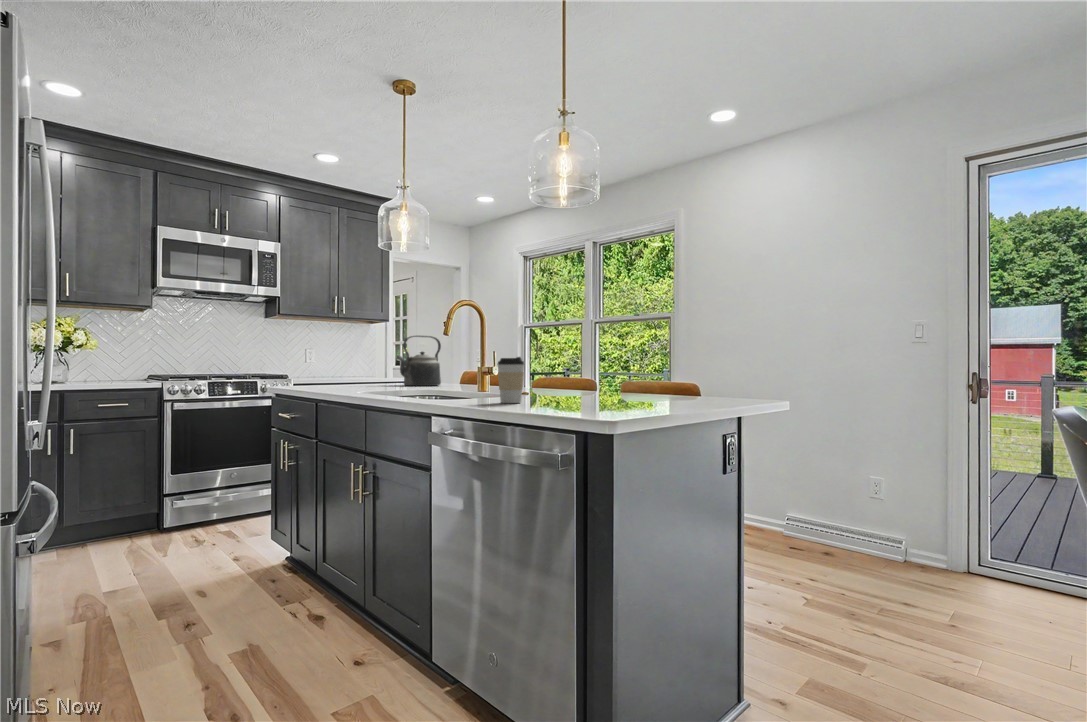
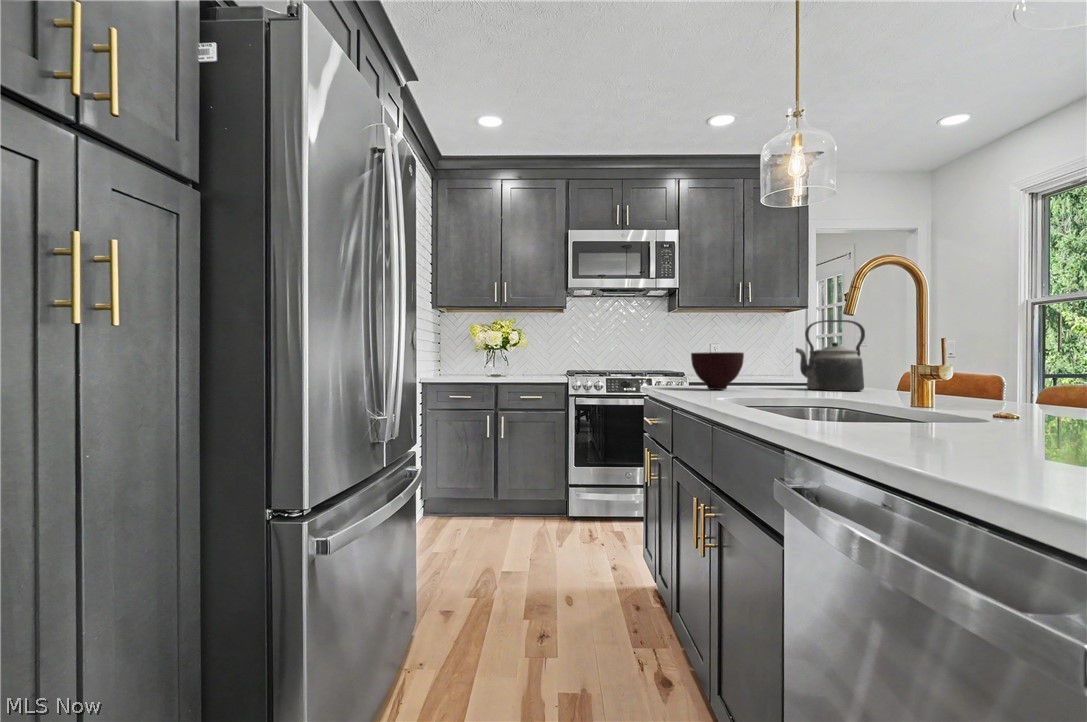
coffee cup: present [497,357,524,403] -> none [931,342,1006,443]
bowl: none [322,358,364,388] -> present [691,352,744,390]

